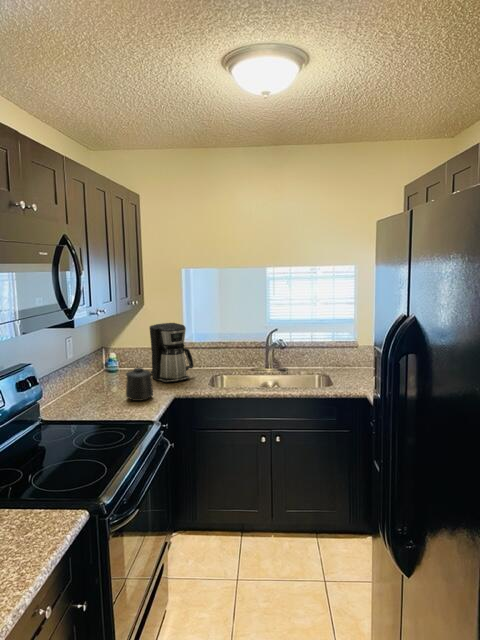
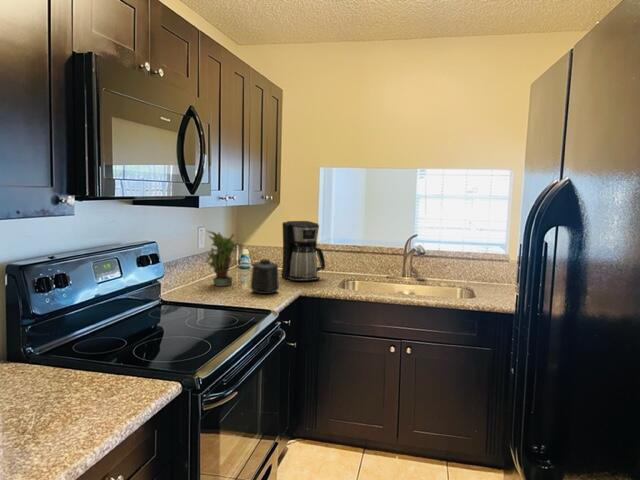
potted plant: none [77,343,107,395] -> present [206,231,235,286]

